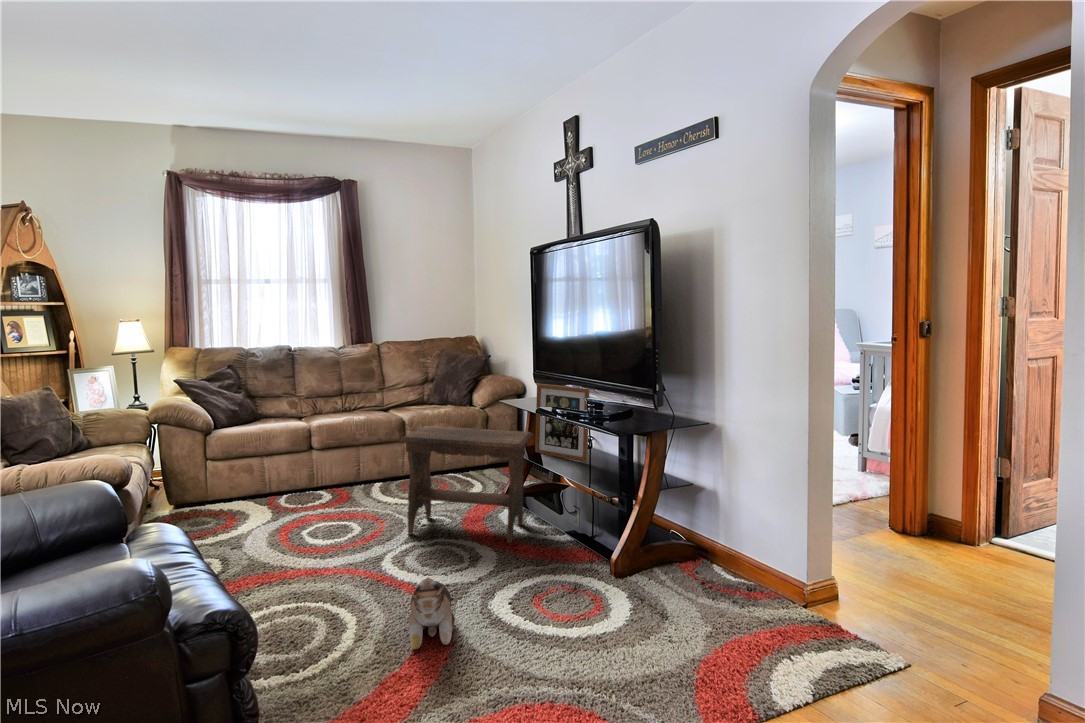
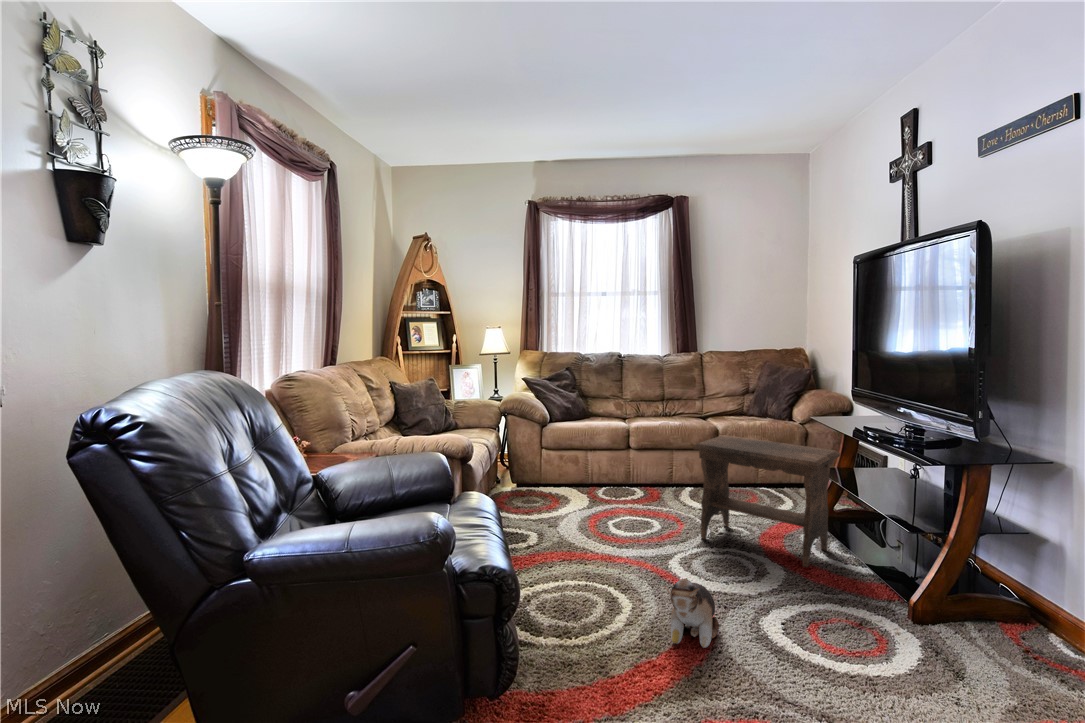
picture frame: present [535,384,590,462] -> none [846,398,912,491]

